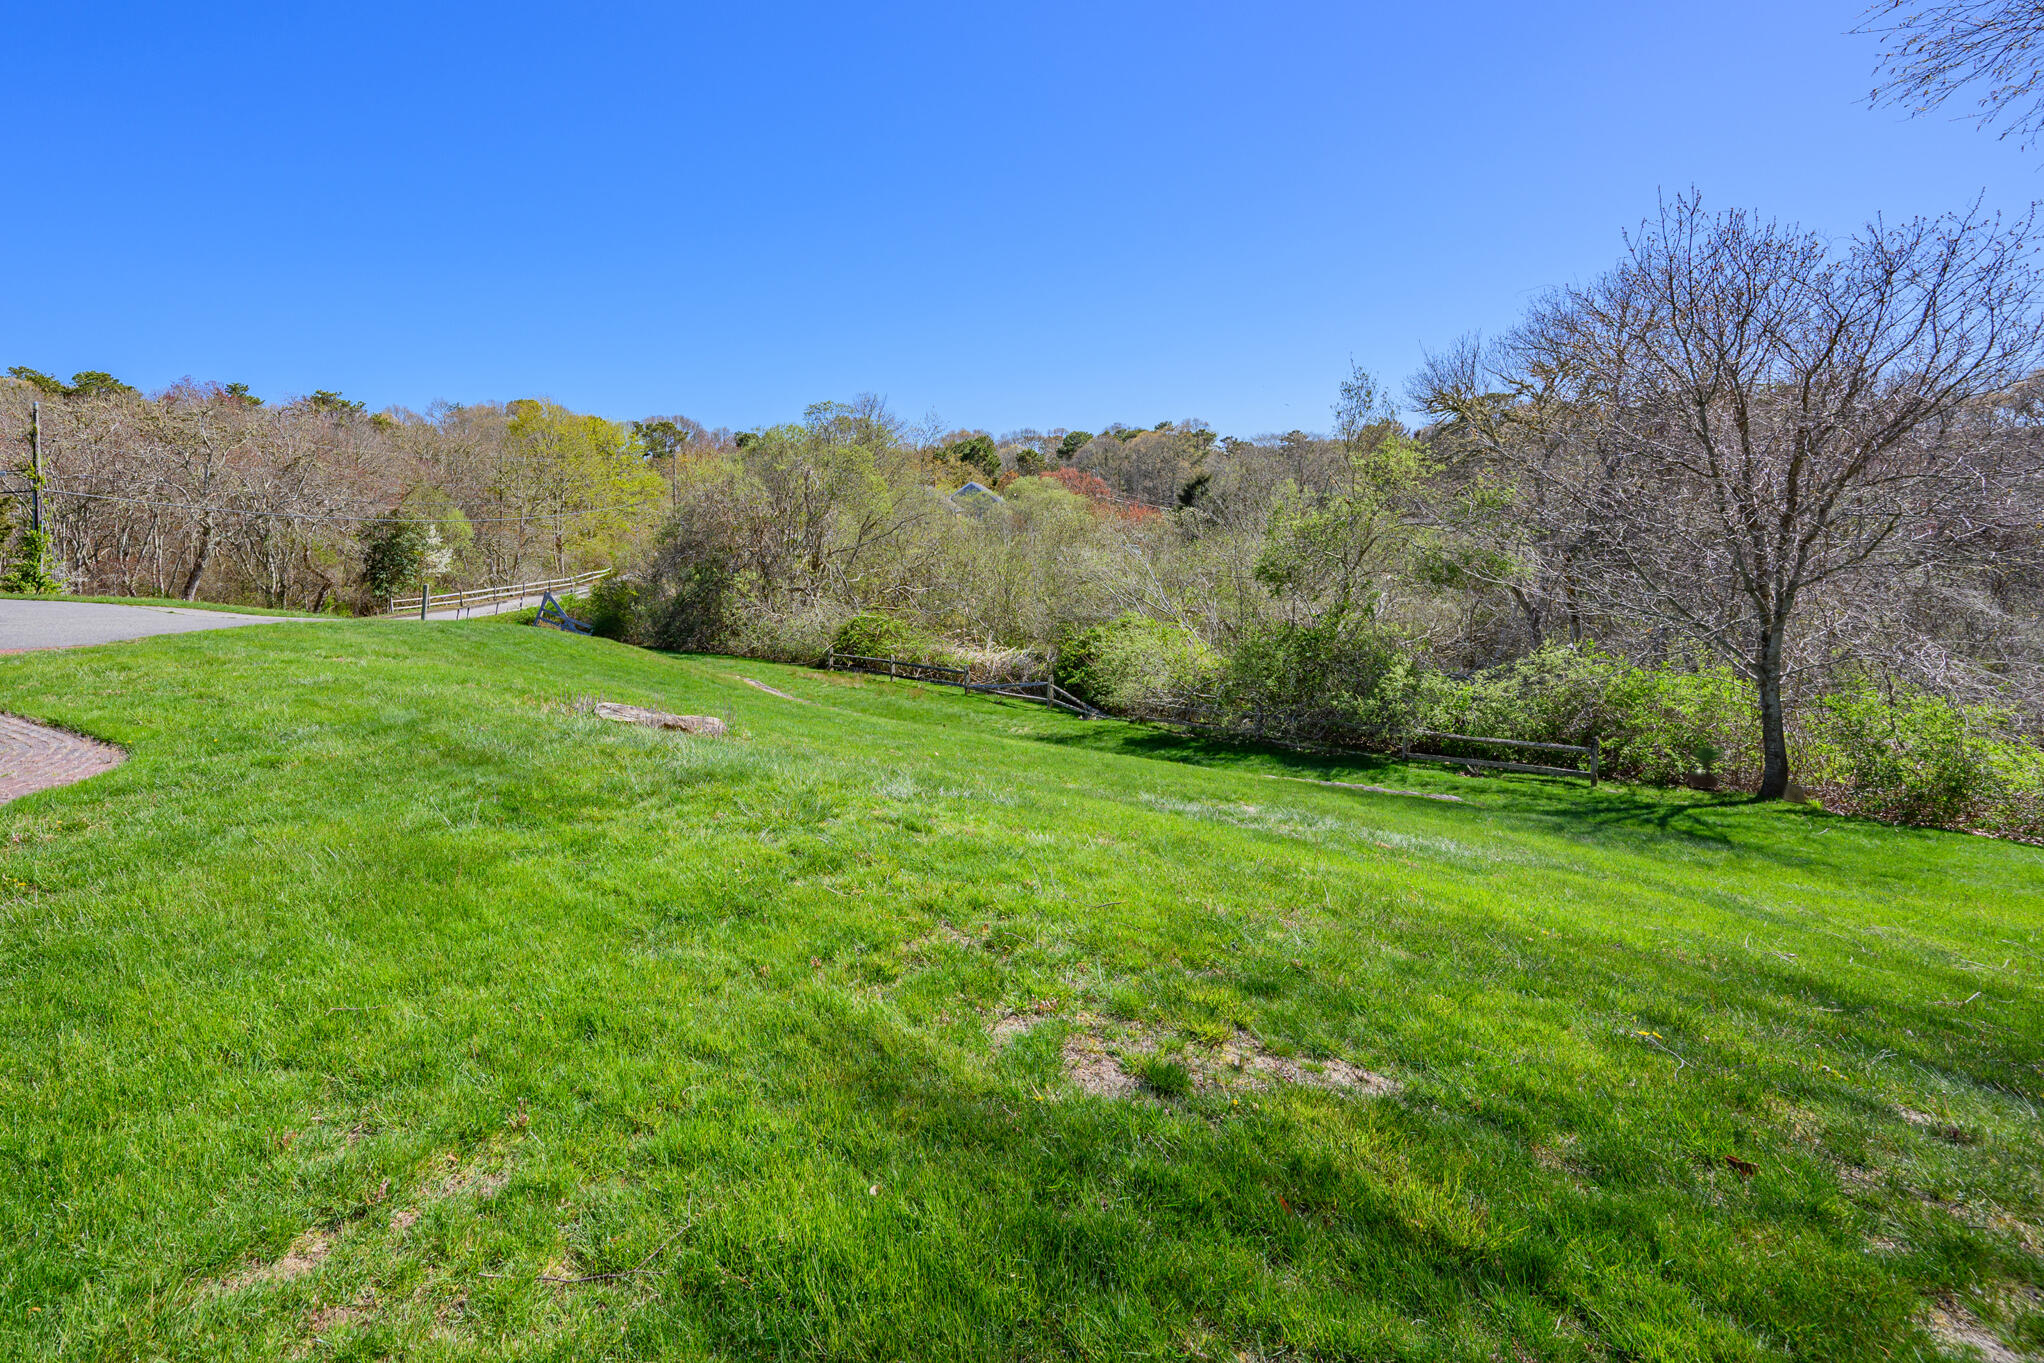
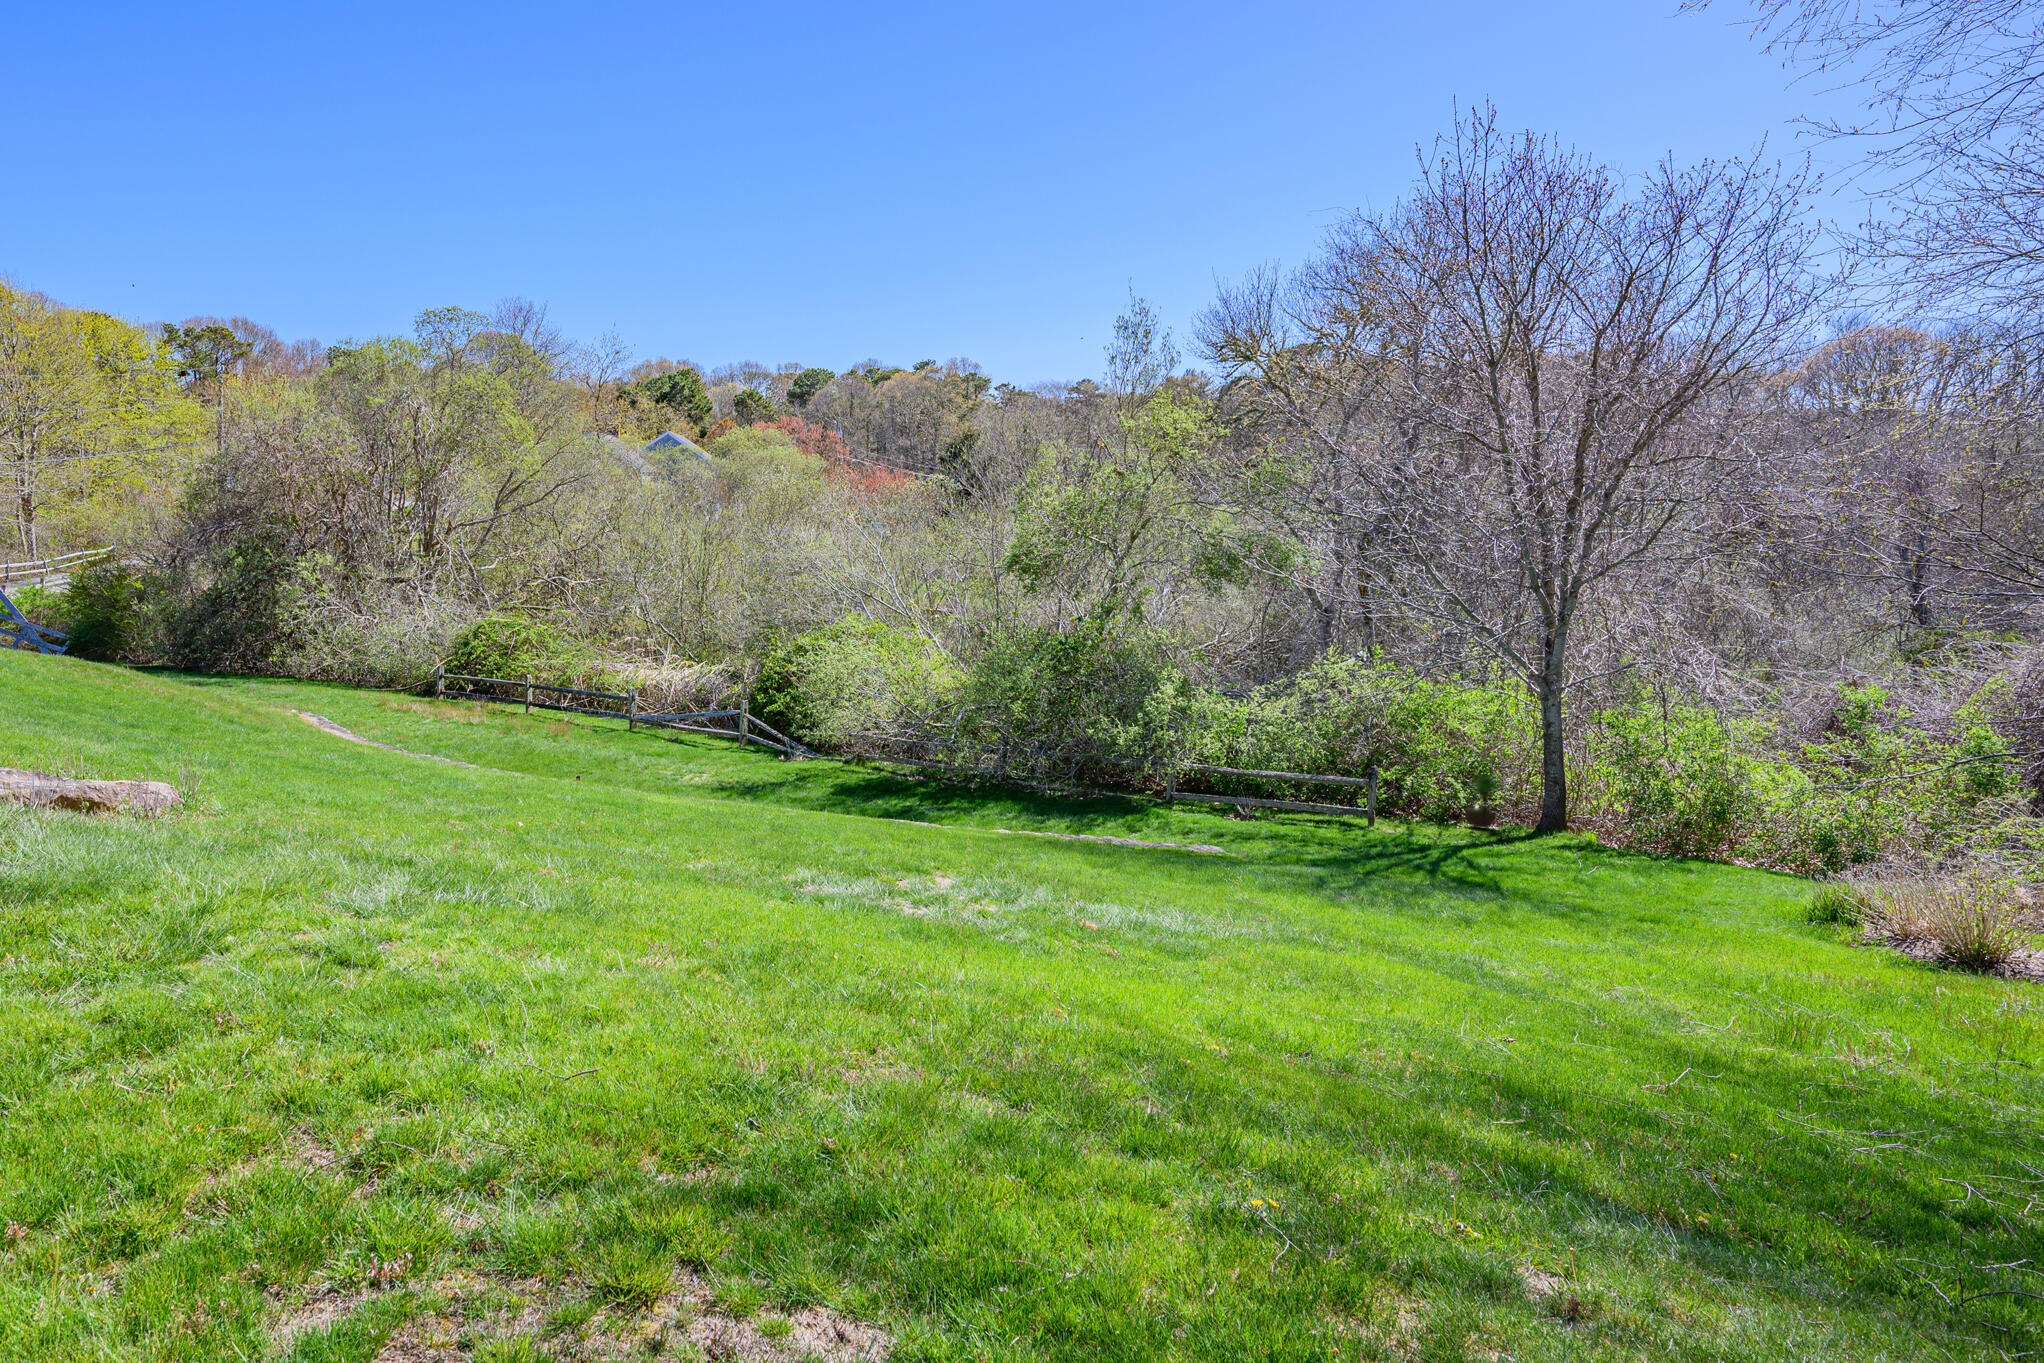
watering can: present [1784,784,1805,803] -> none [1557,818,1582,841]

